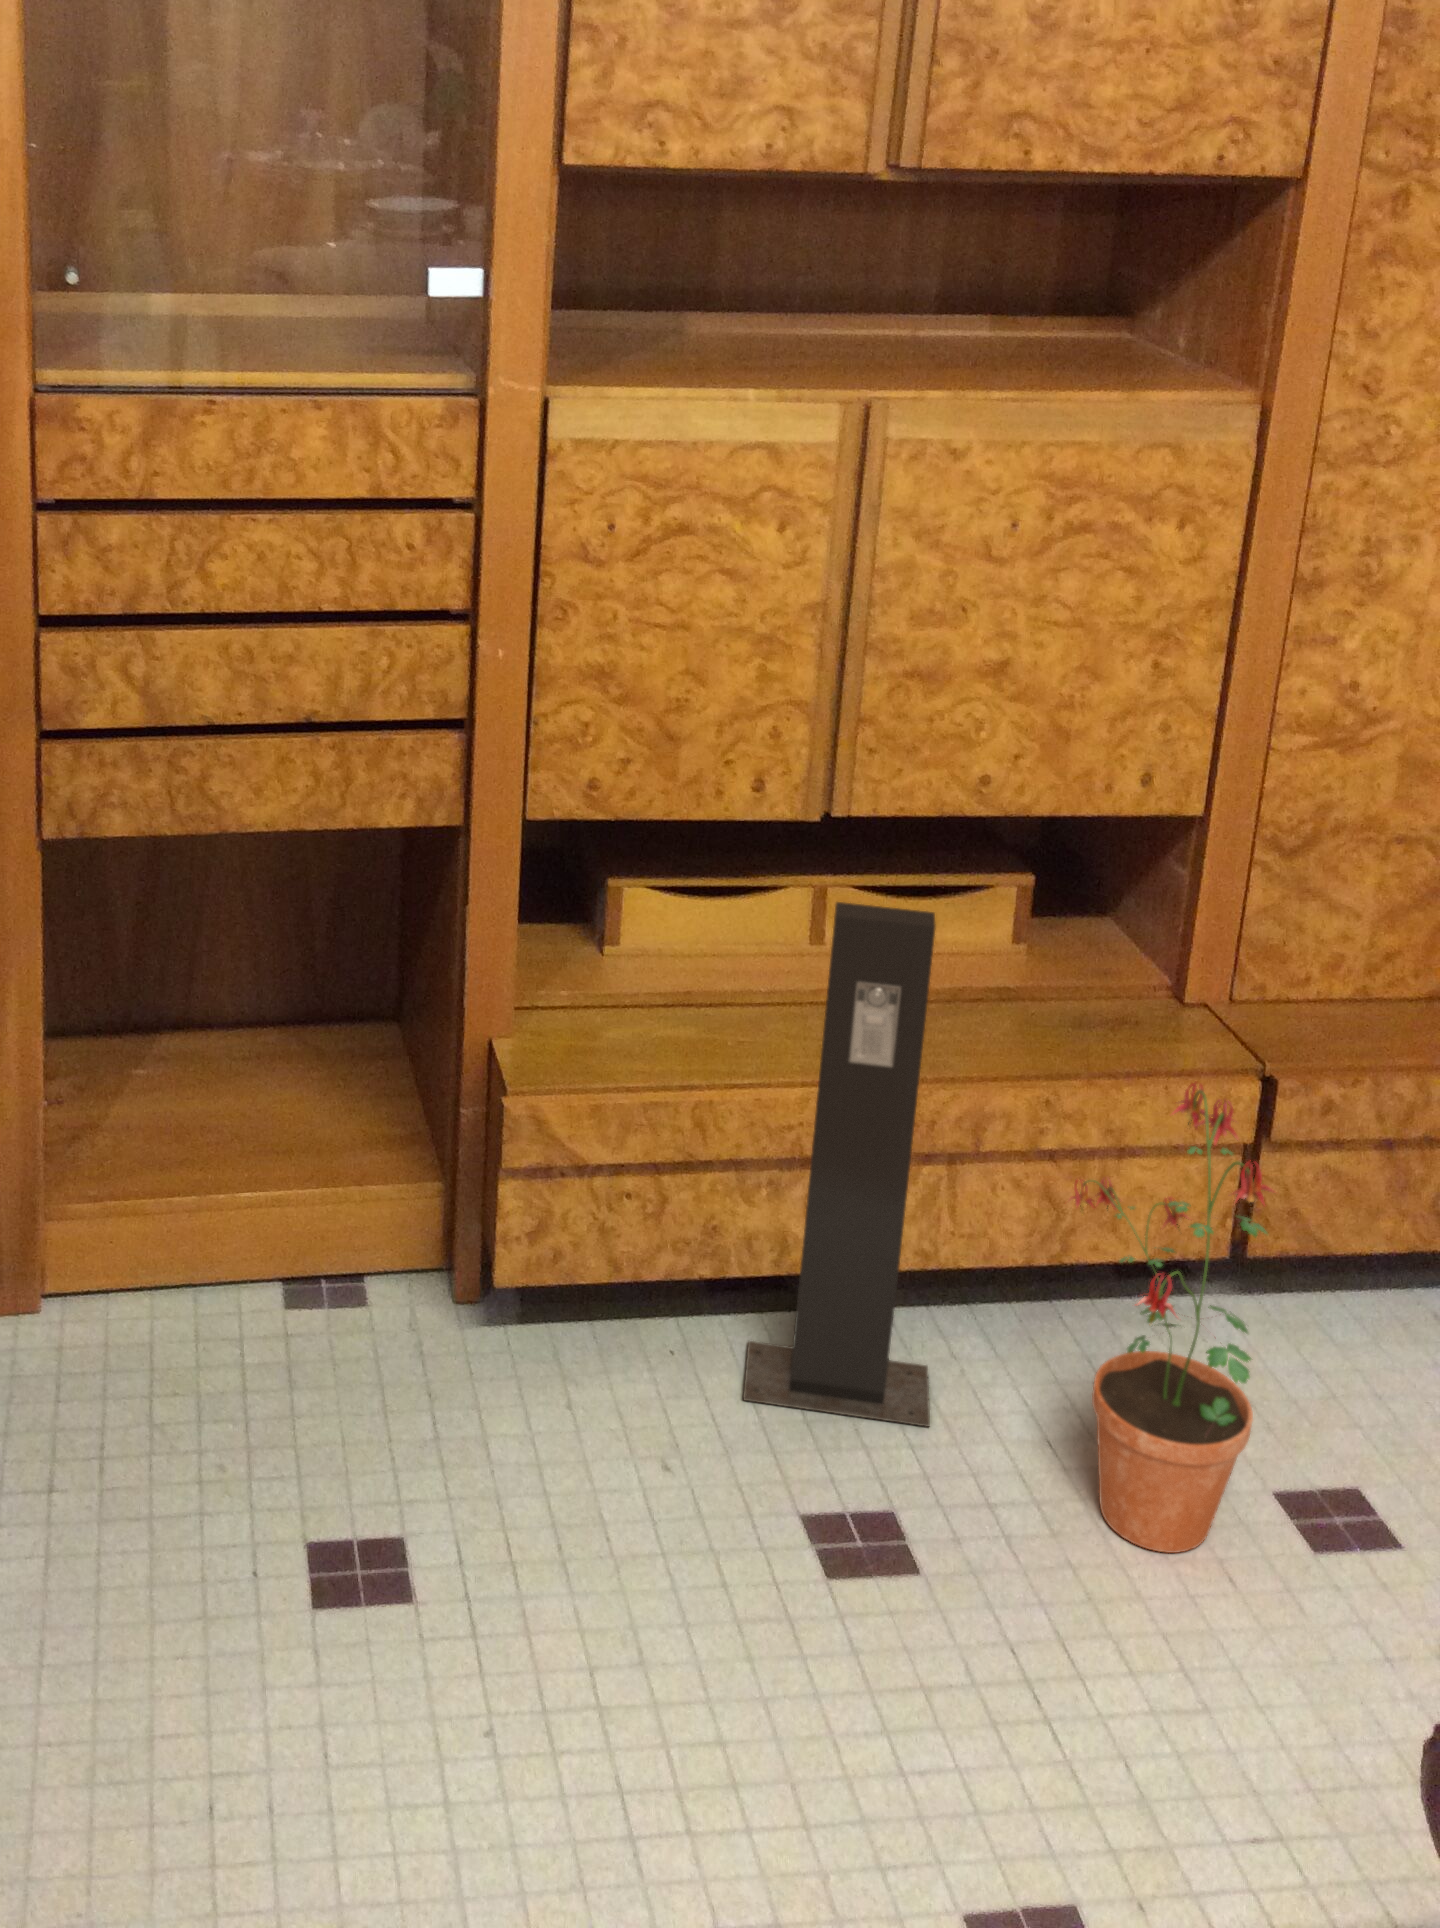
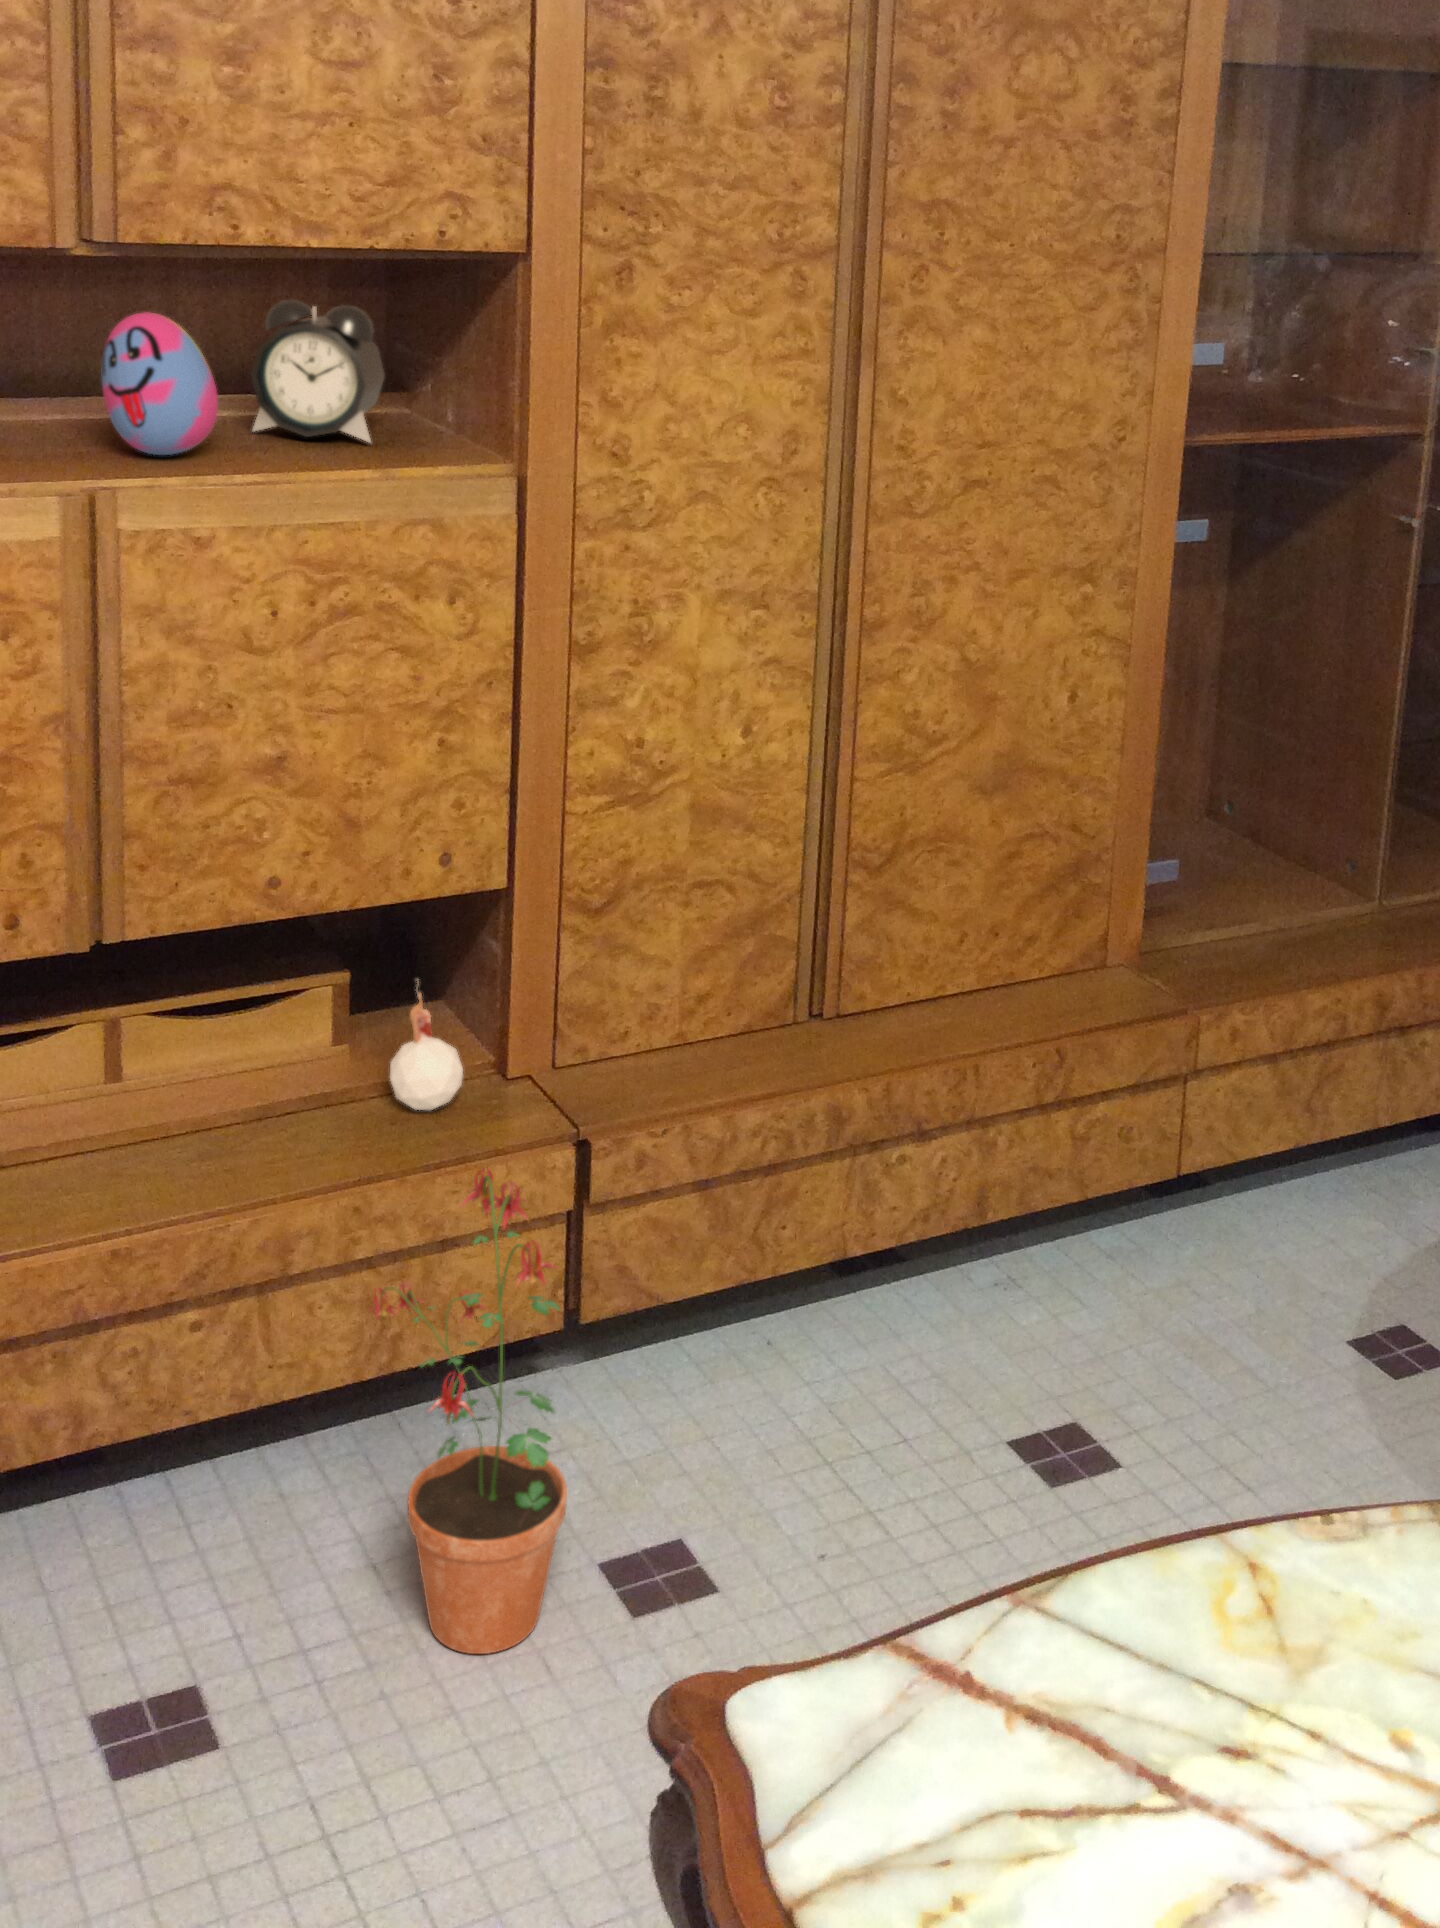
alarm clock: none [999,225,1131,367] -> present [251,300,385,442]
decorative egg: none [880,234,984,369] -> present [101,312,218,455]
candle: none [1073,891,1147,1020] -> present [390,993,463,1111]
speaker: present [743,902,936,1427] -> none [39,1034,256,1603]

